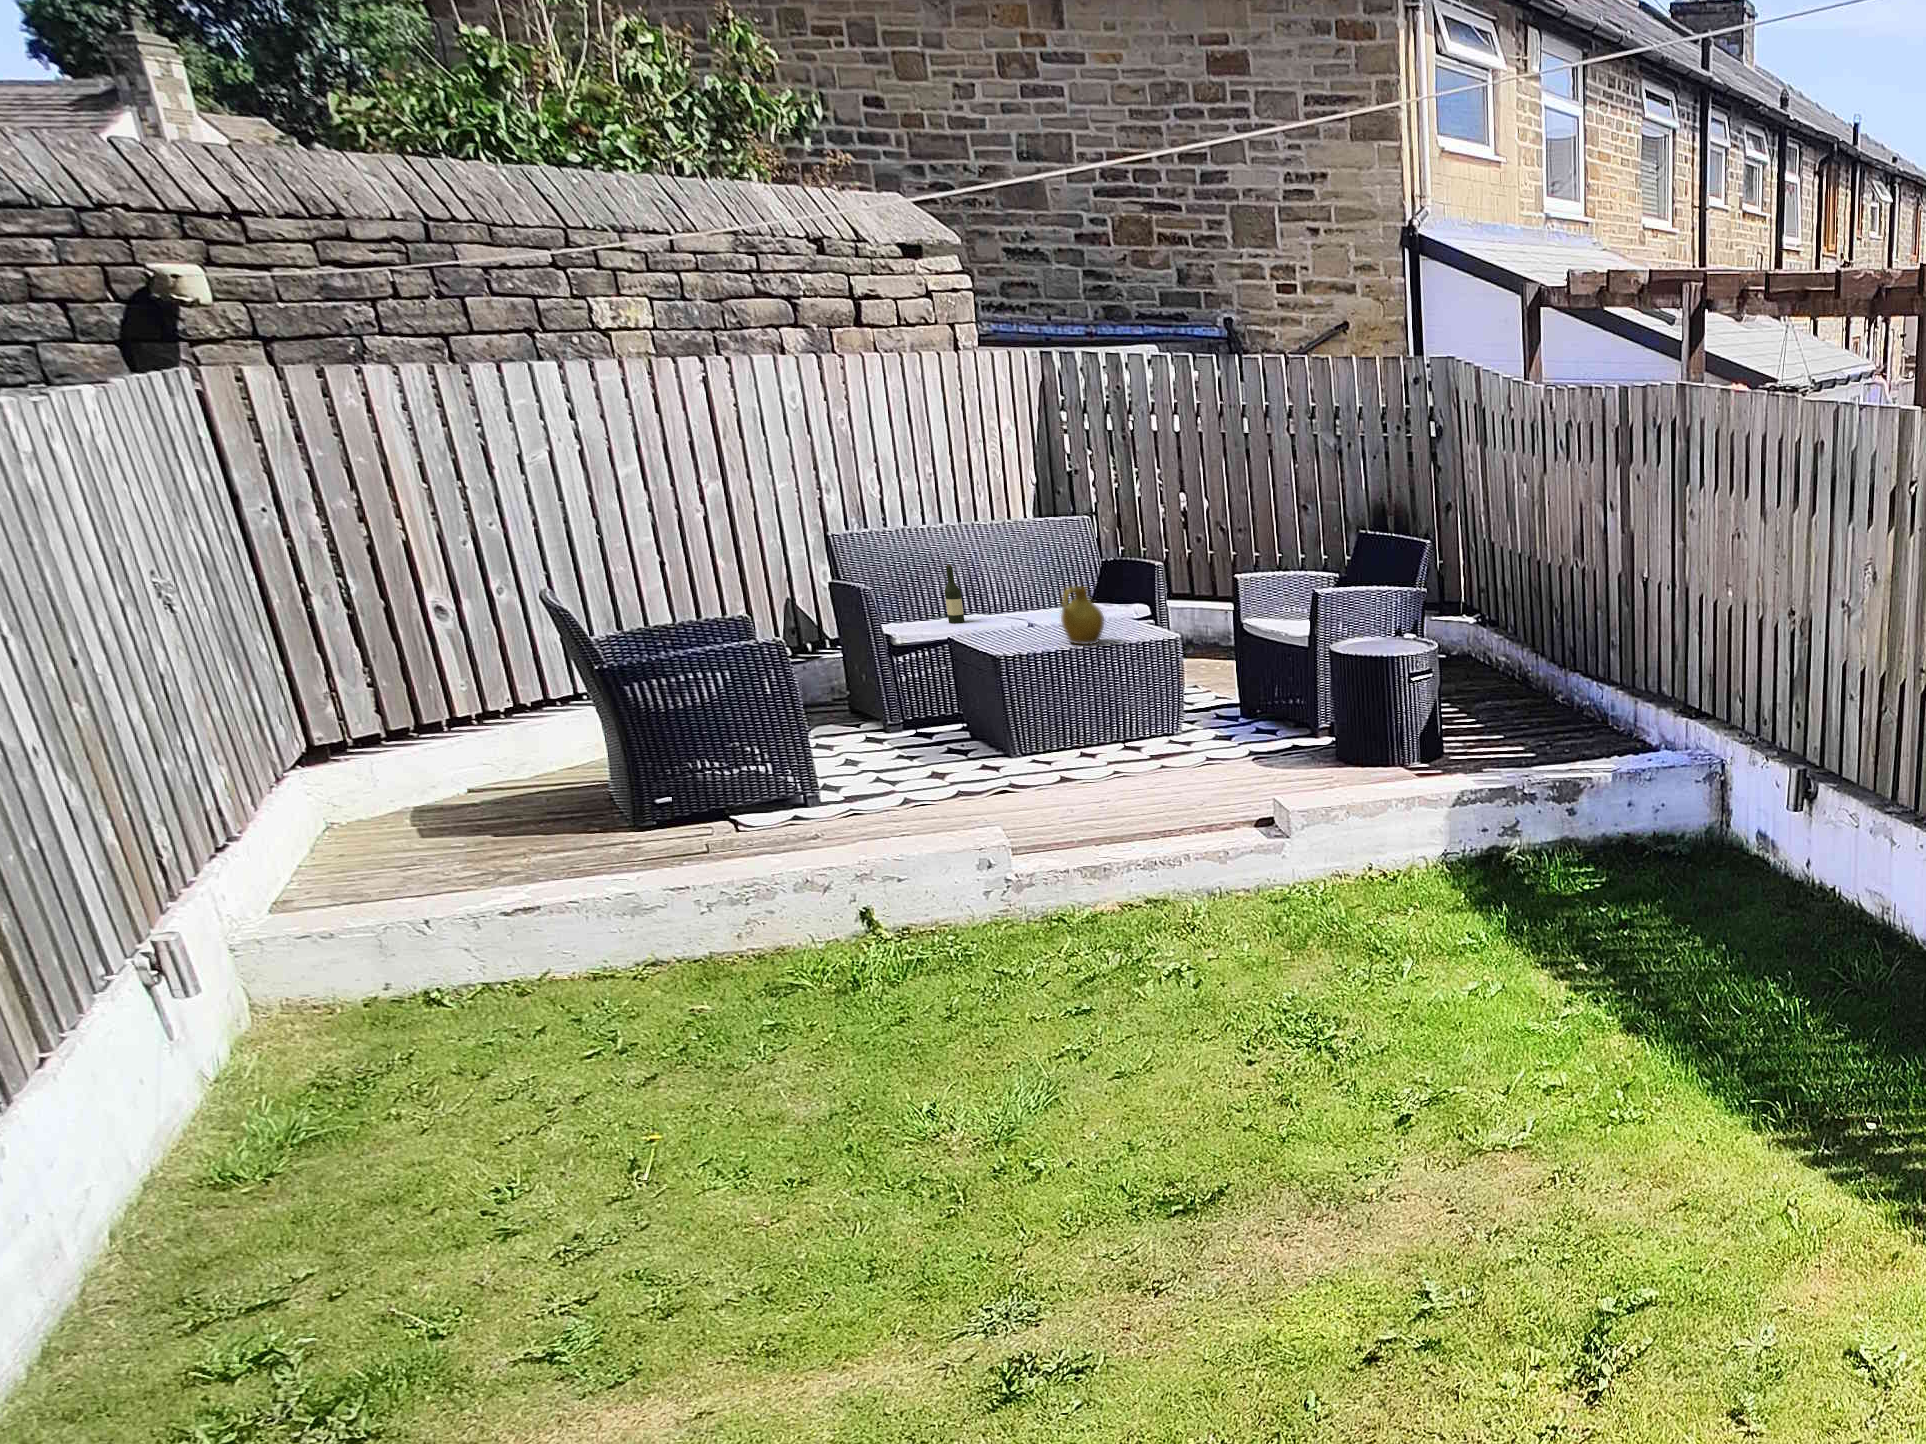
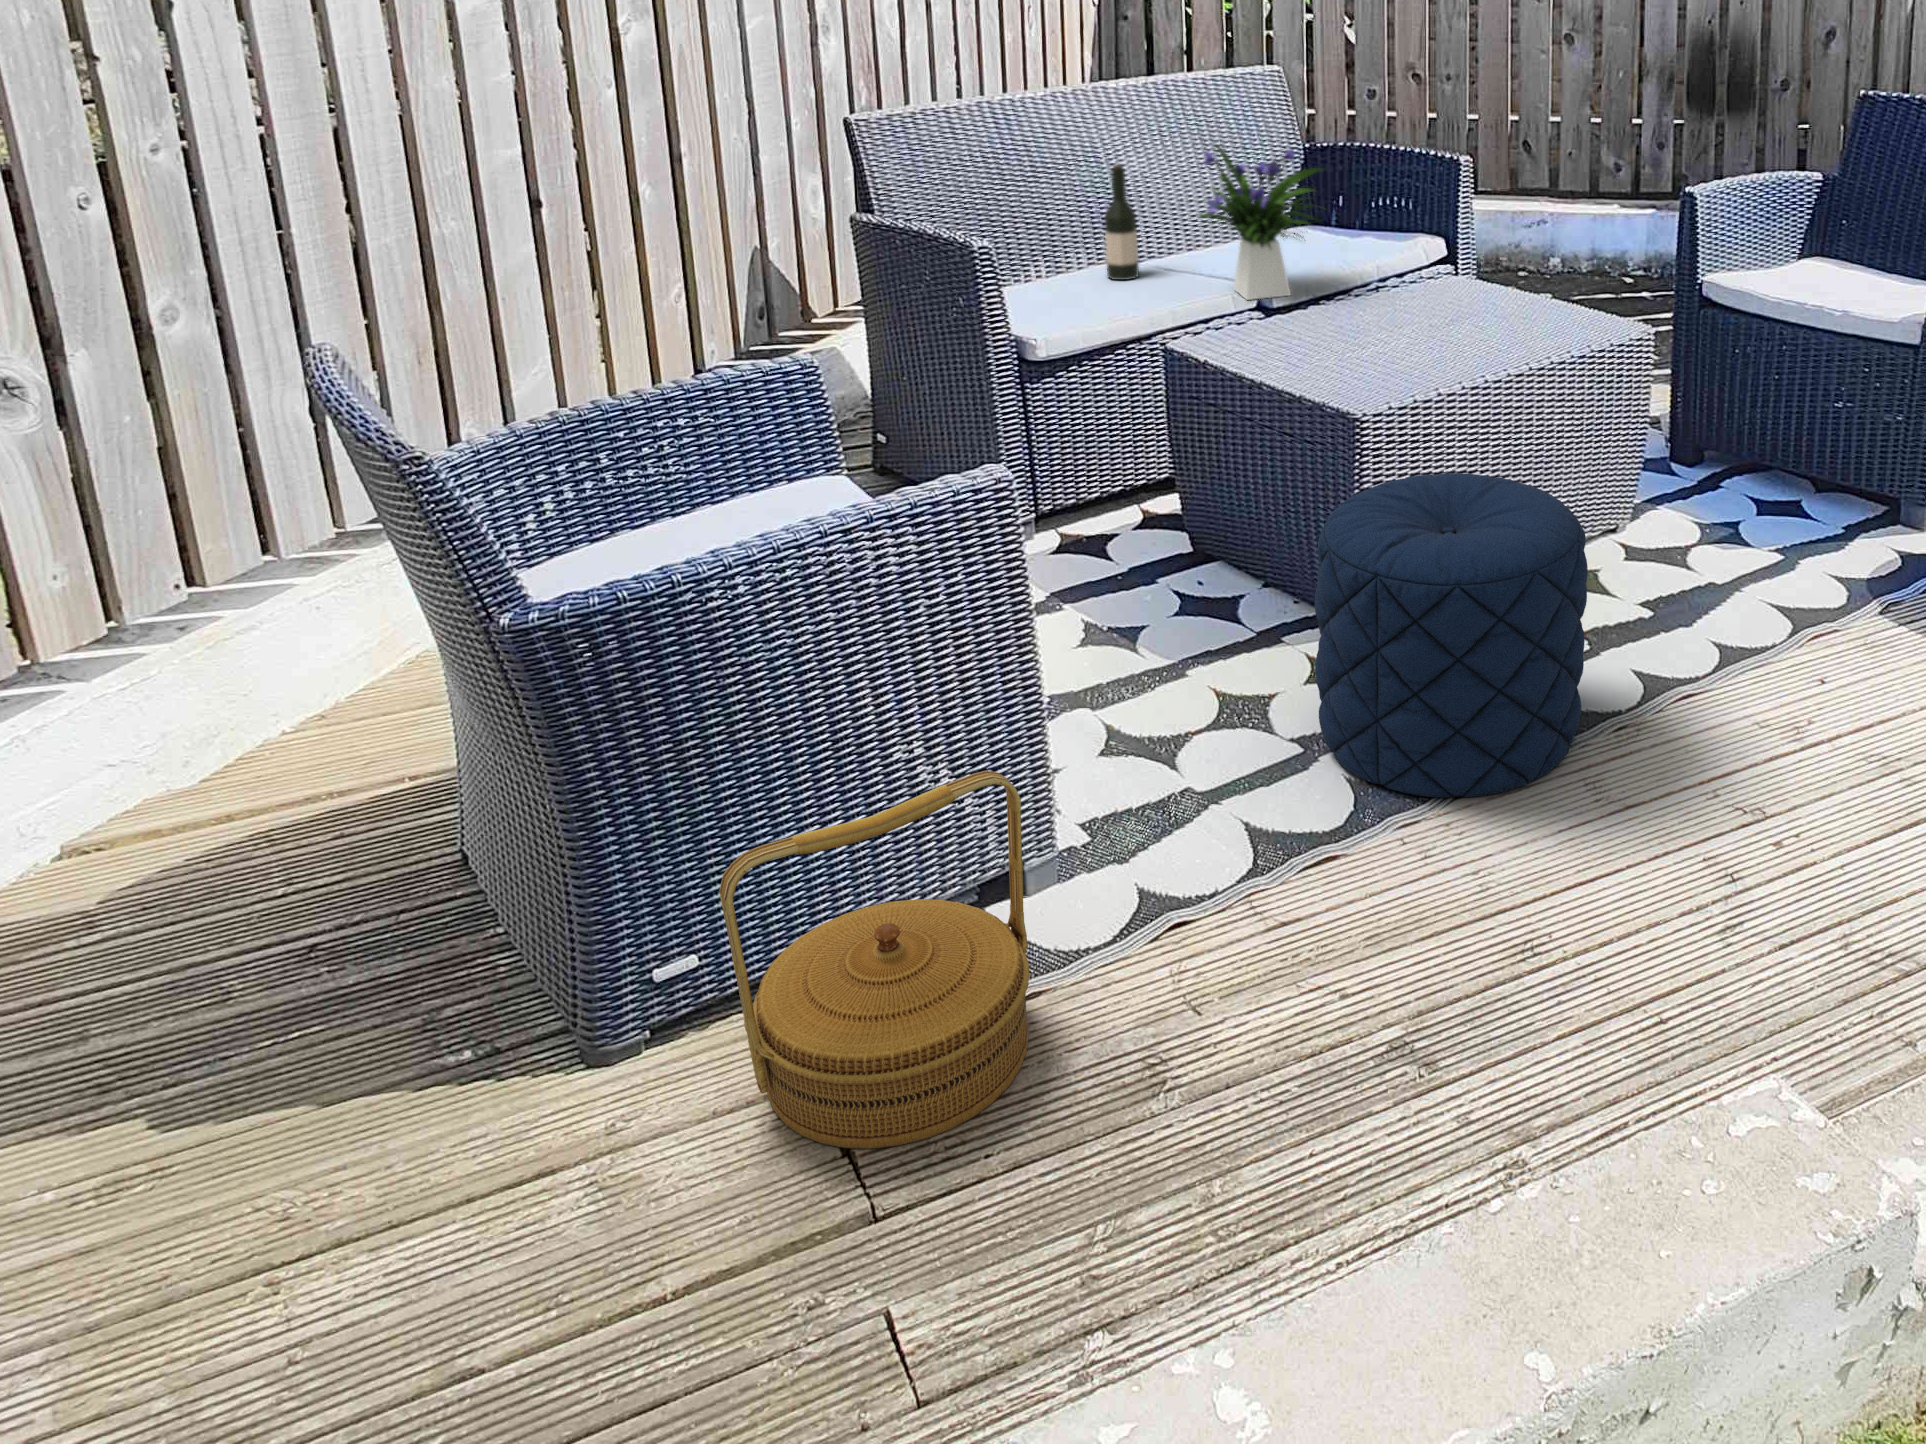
flower arrangement: none [968,553,1043,631] -> present [1199,145,1325,300]
pitcher: present [1061,586,1104,645] -> none [1431,212,1519,338]
pouf: none [927,681,1049,798] -> present [1315,473,1588,798]
woven basket: none [653,736,771,843] -> present [719,771,1029,1149]

